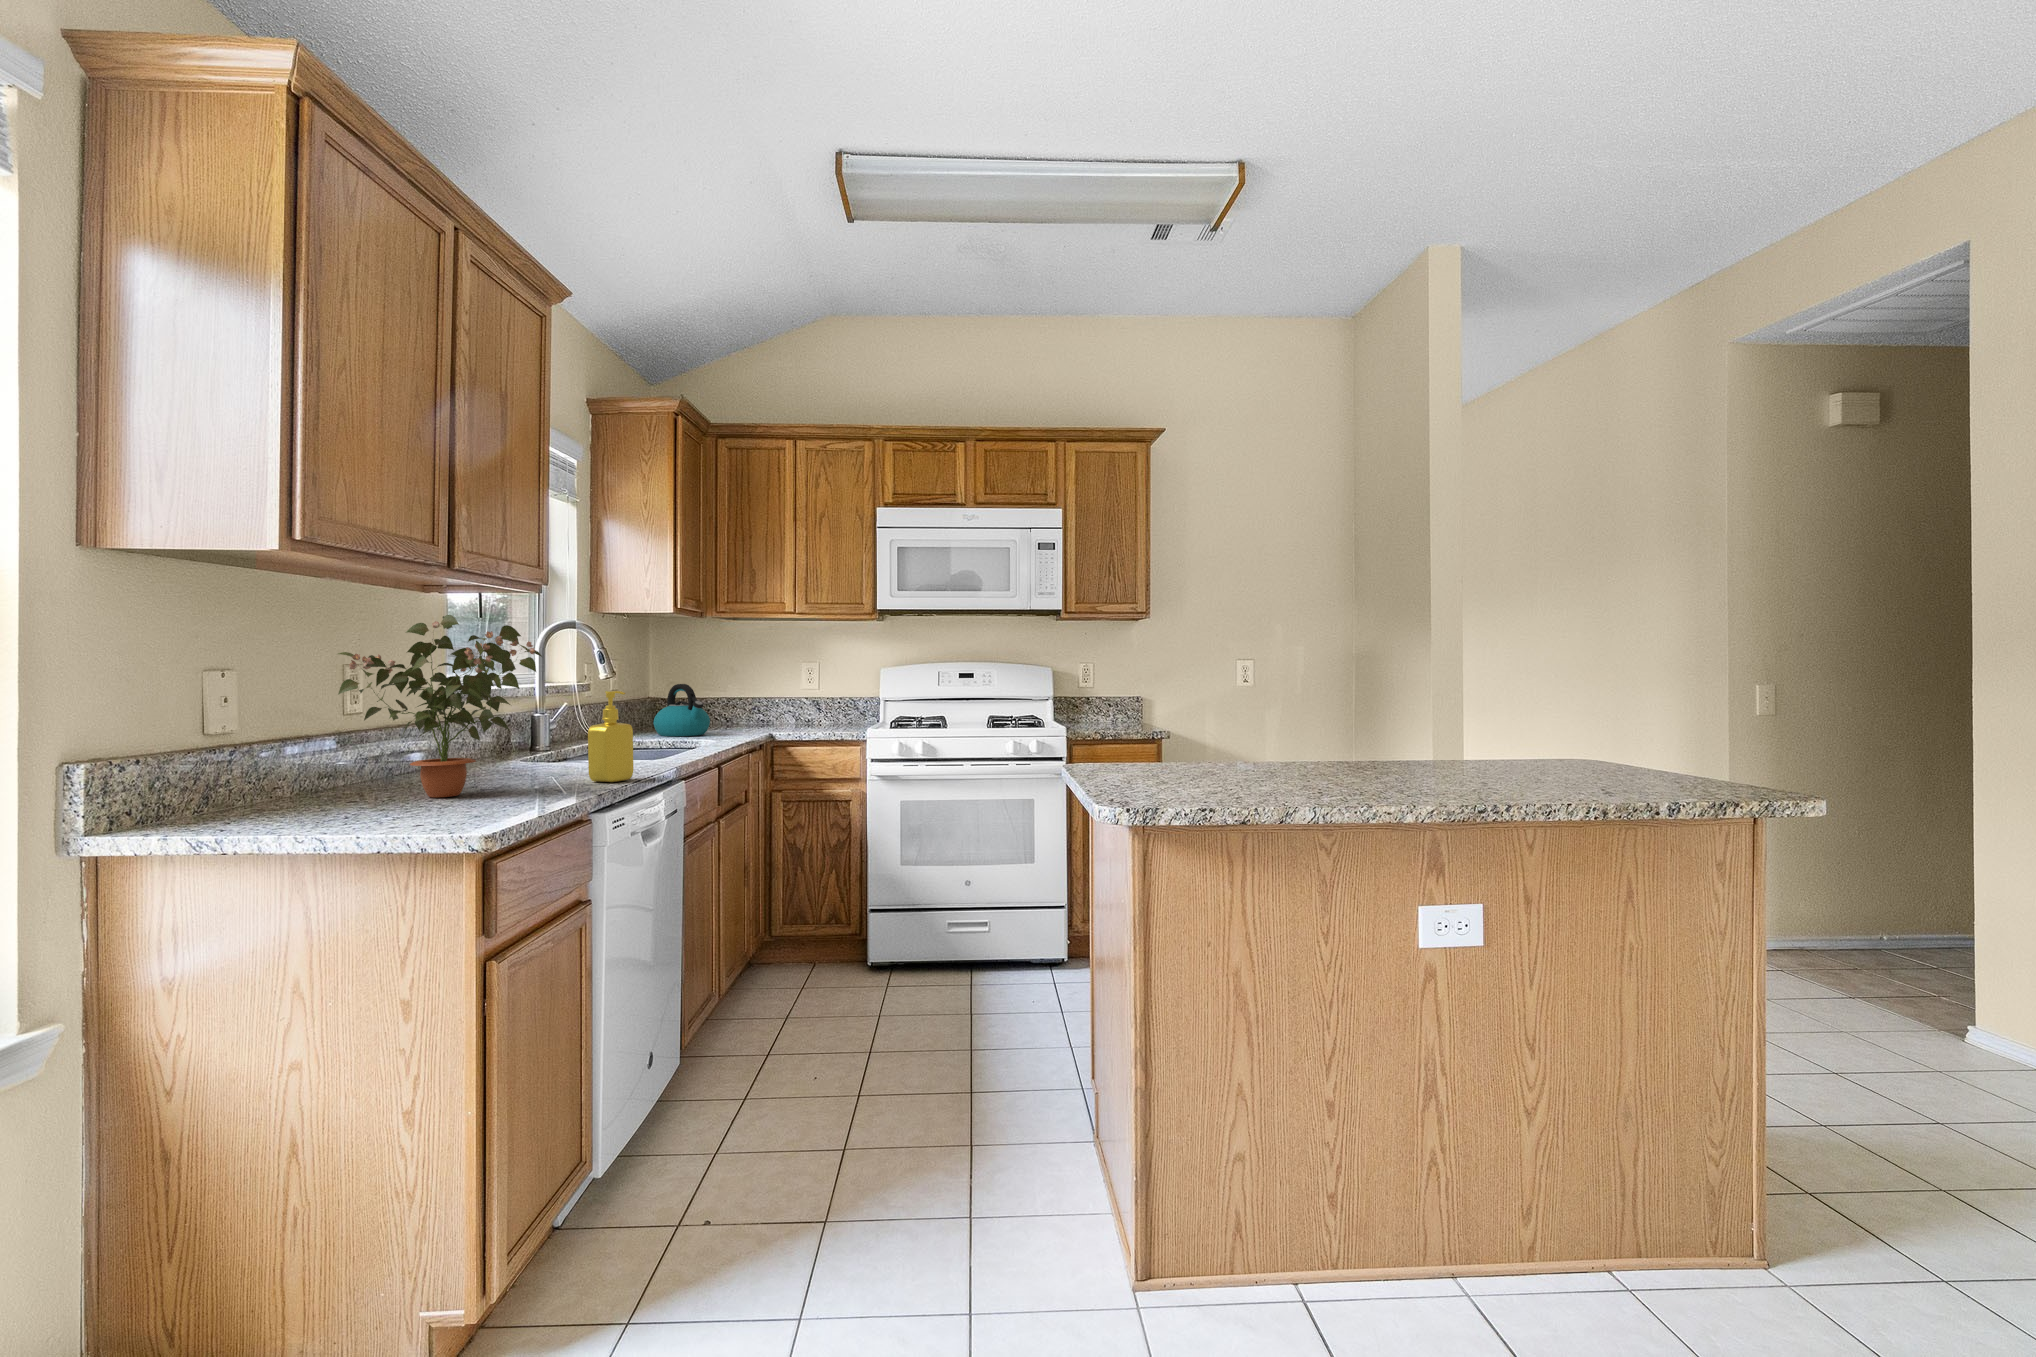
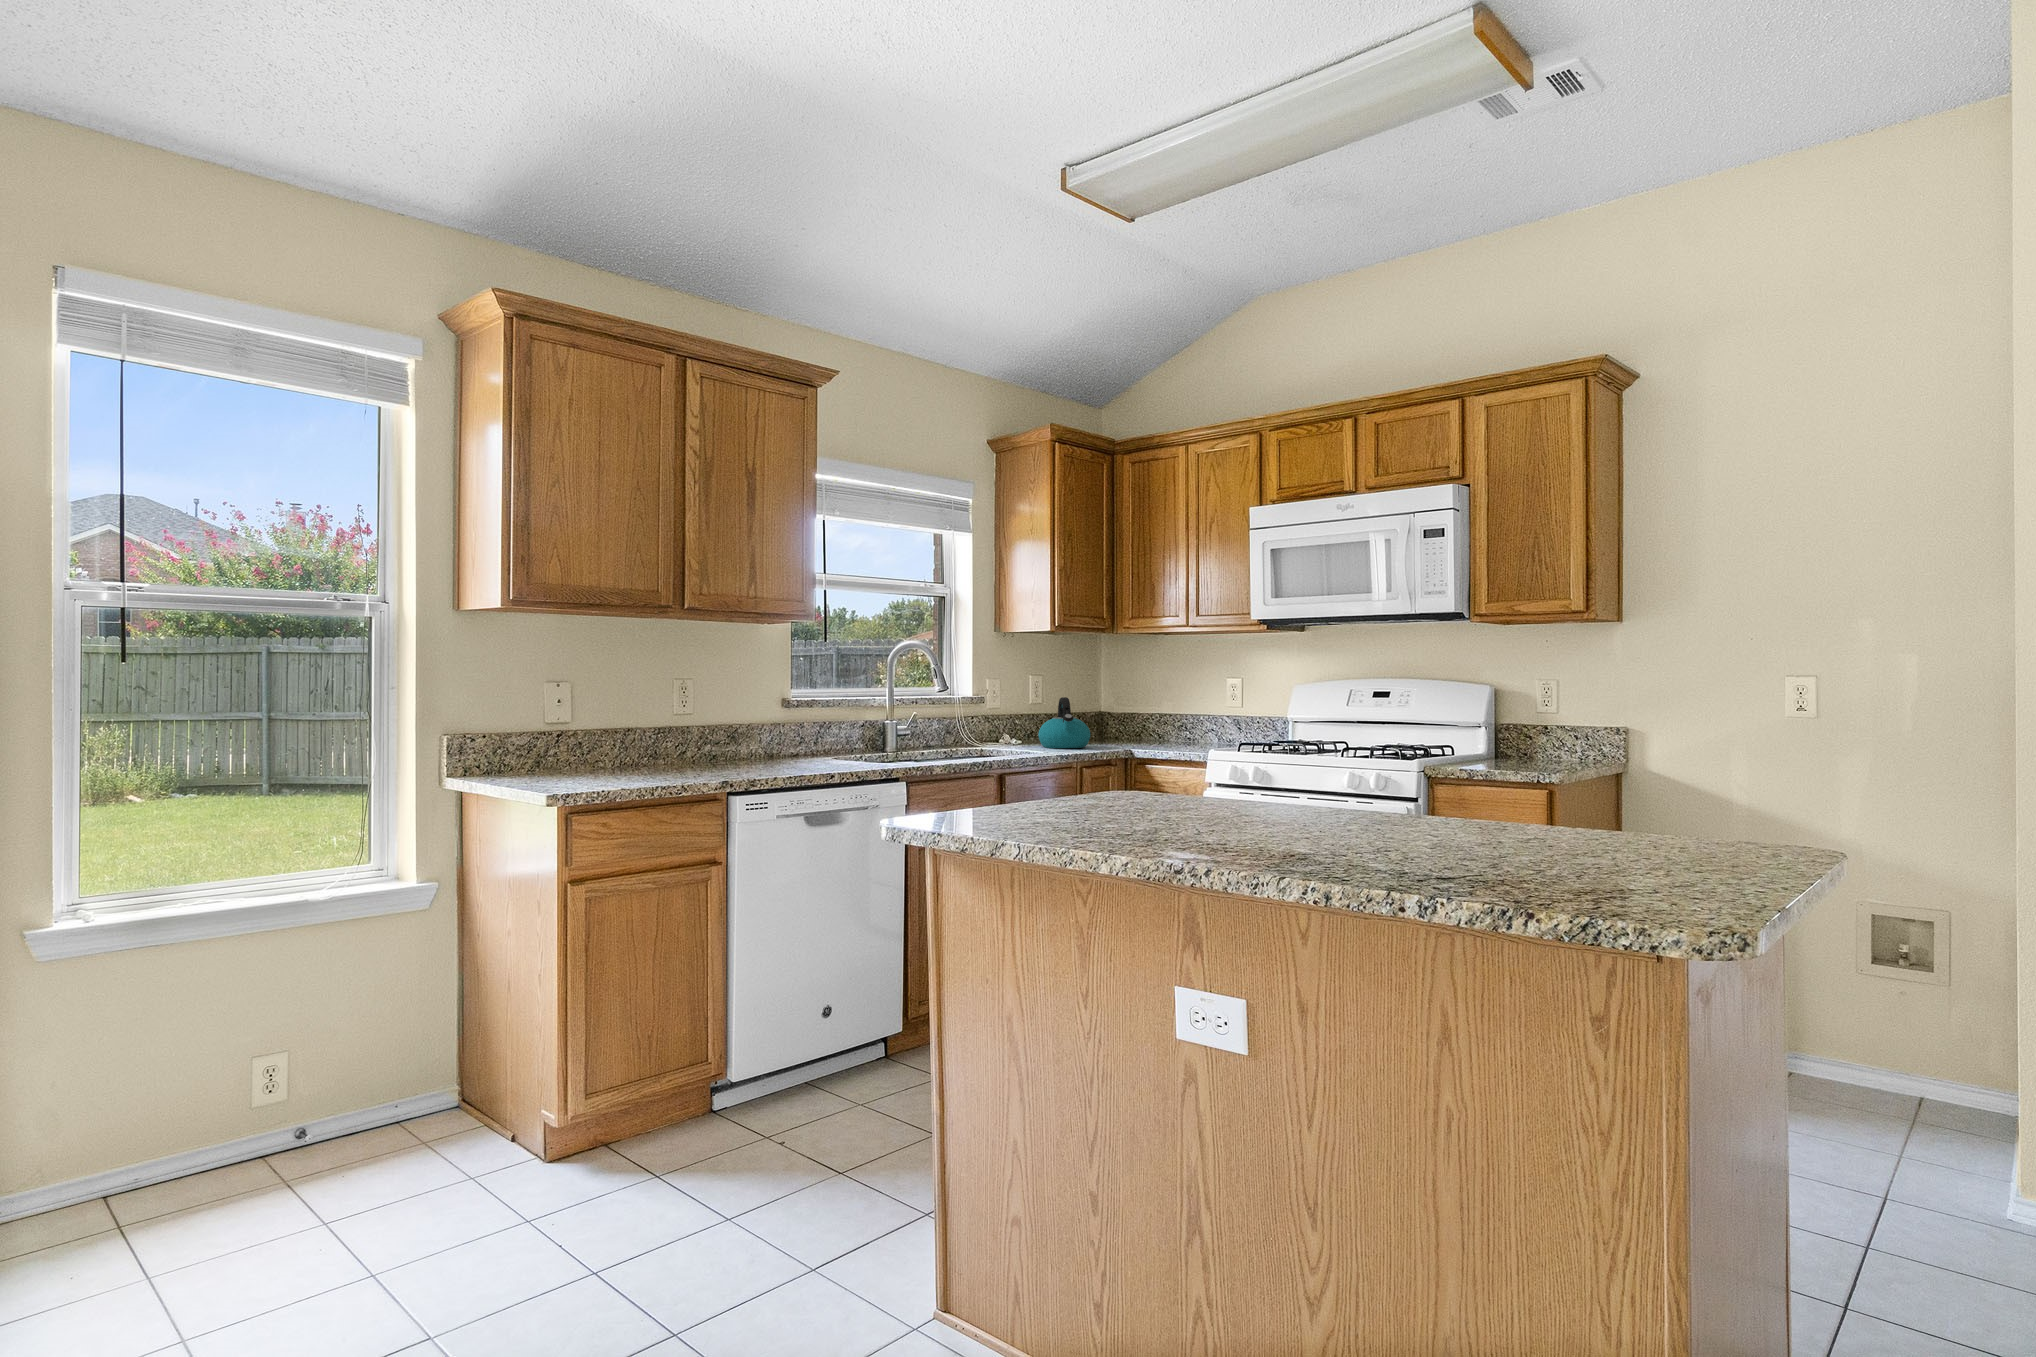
potted plant: present [338,615,542,797] -> none [610,638,720,776]
soap dispenser: present [588,691,634,782] -> none [778,700,815,777]

